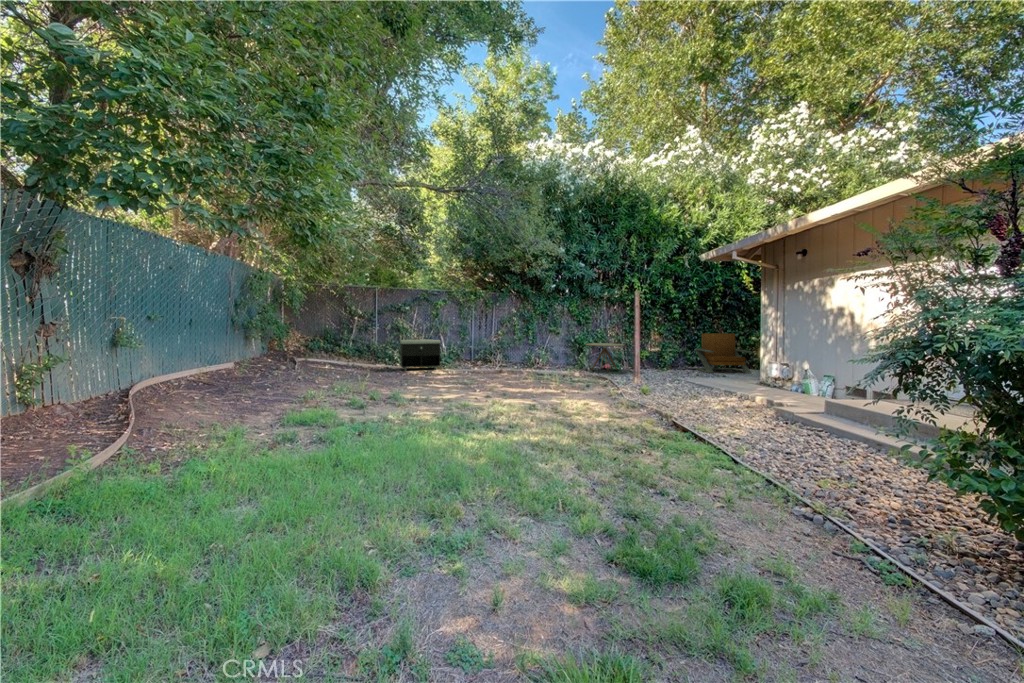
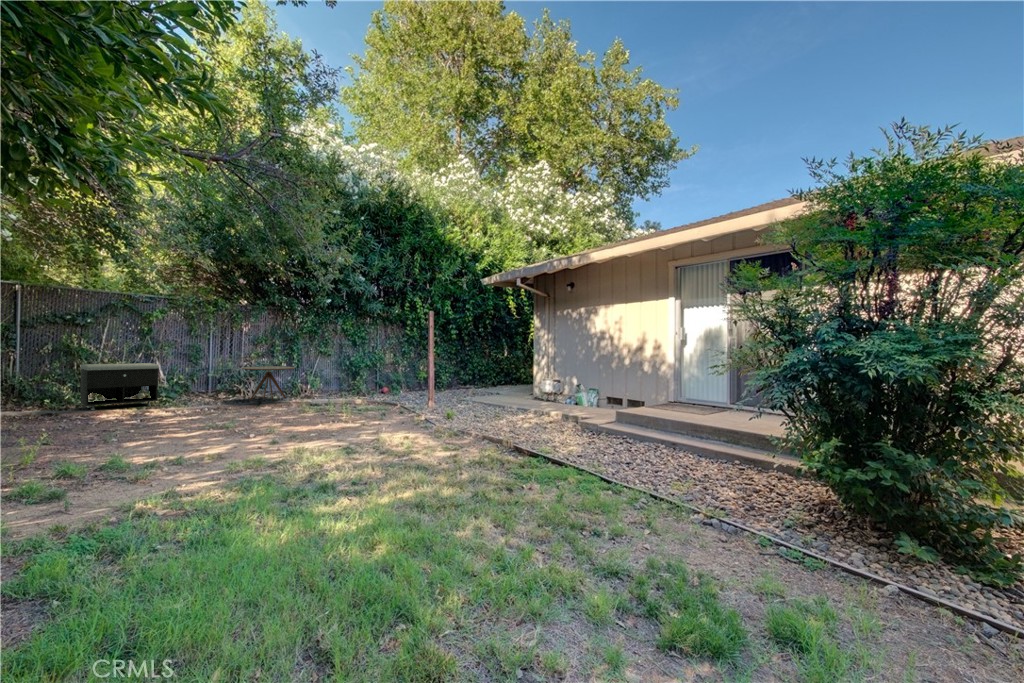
lounge chair: present [695,333,751,373] -> none [470,354,520,392]
round table: present [586,343,624,371] -> present [242,366,295,401]

